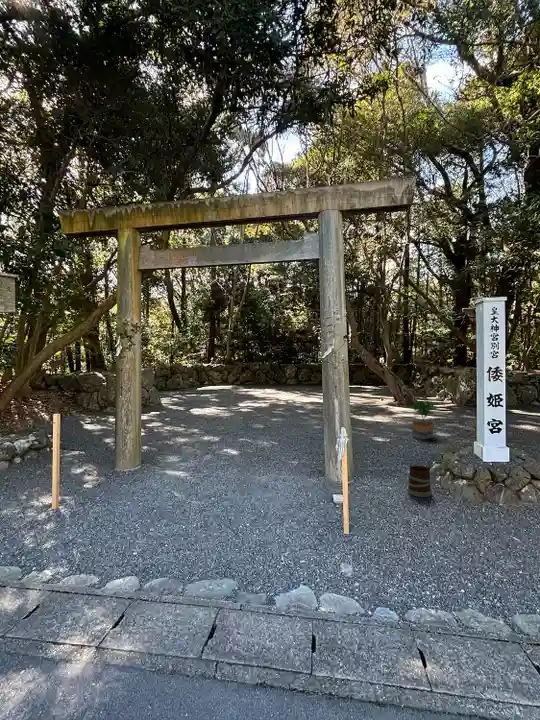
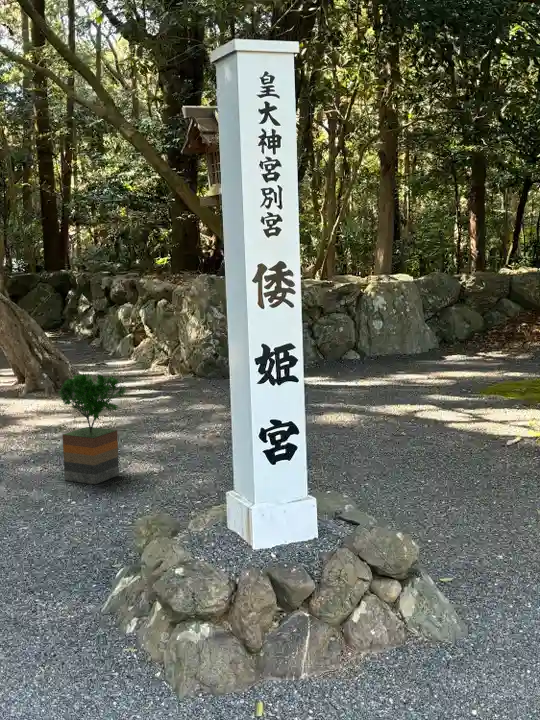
wooden bucket: present [408,453,432,497] -> none [33,555,109,700]

